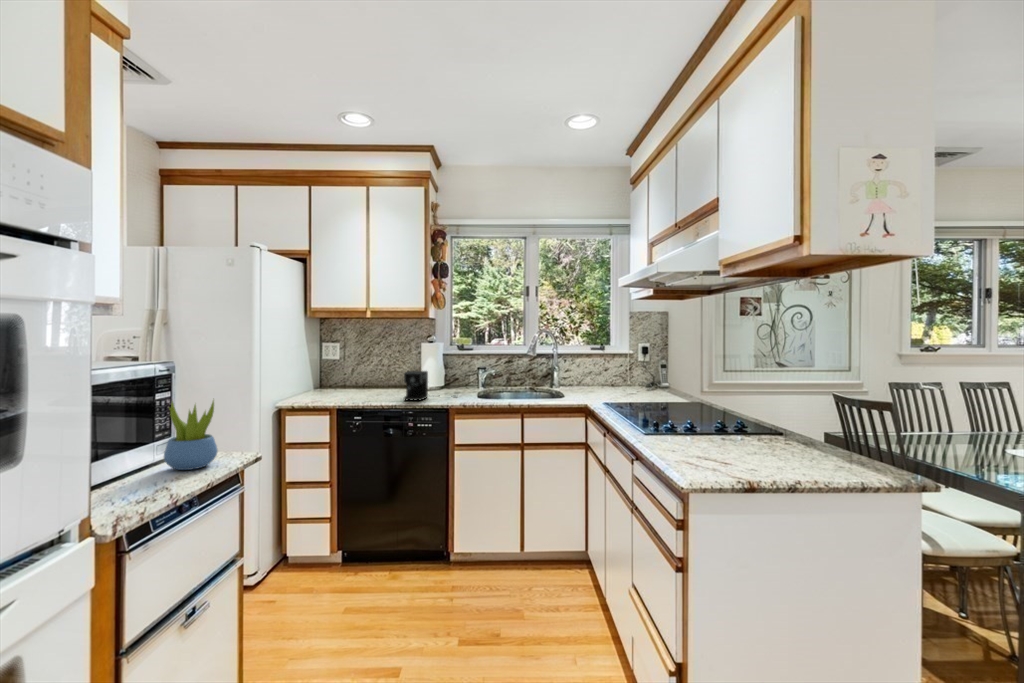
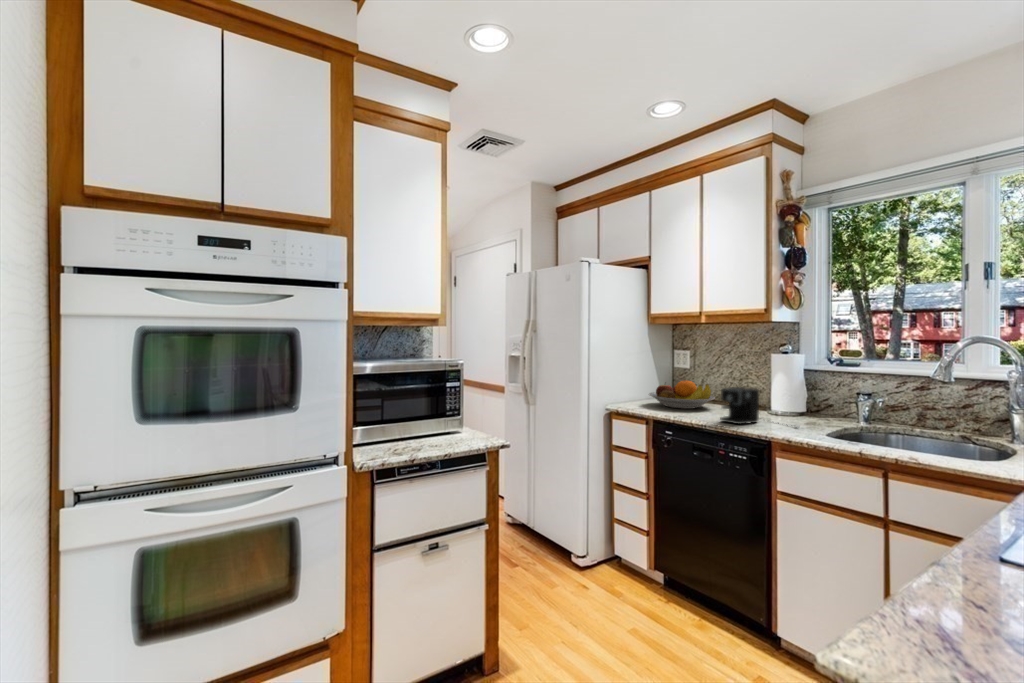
fruit bowl: none [316,370,378,396] -> present [649,380,715,409]
succulent plant: present [164,401,218,470] -> none [417,388,452,444]

